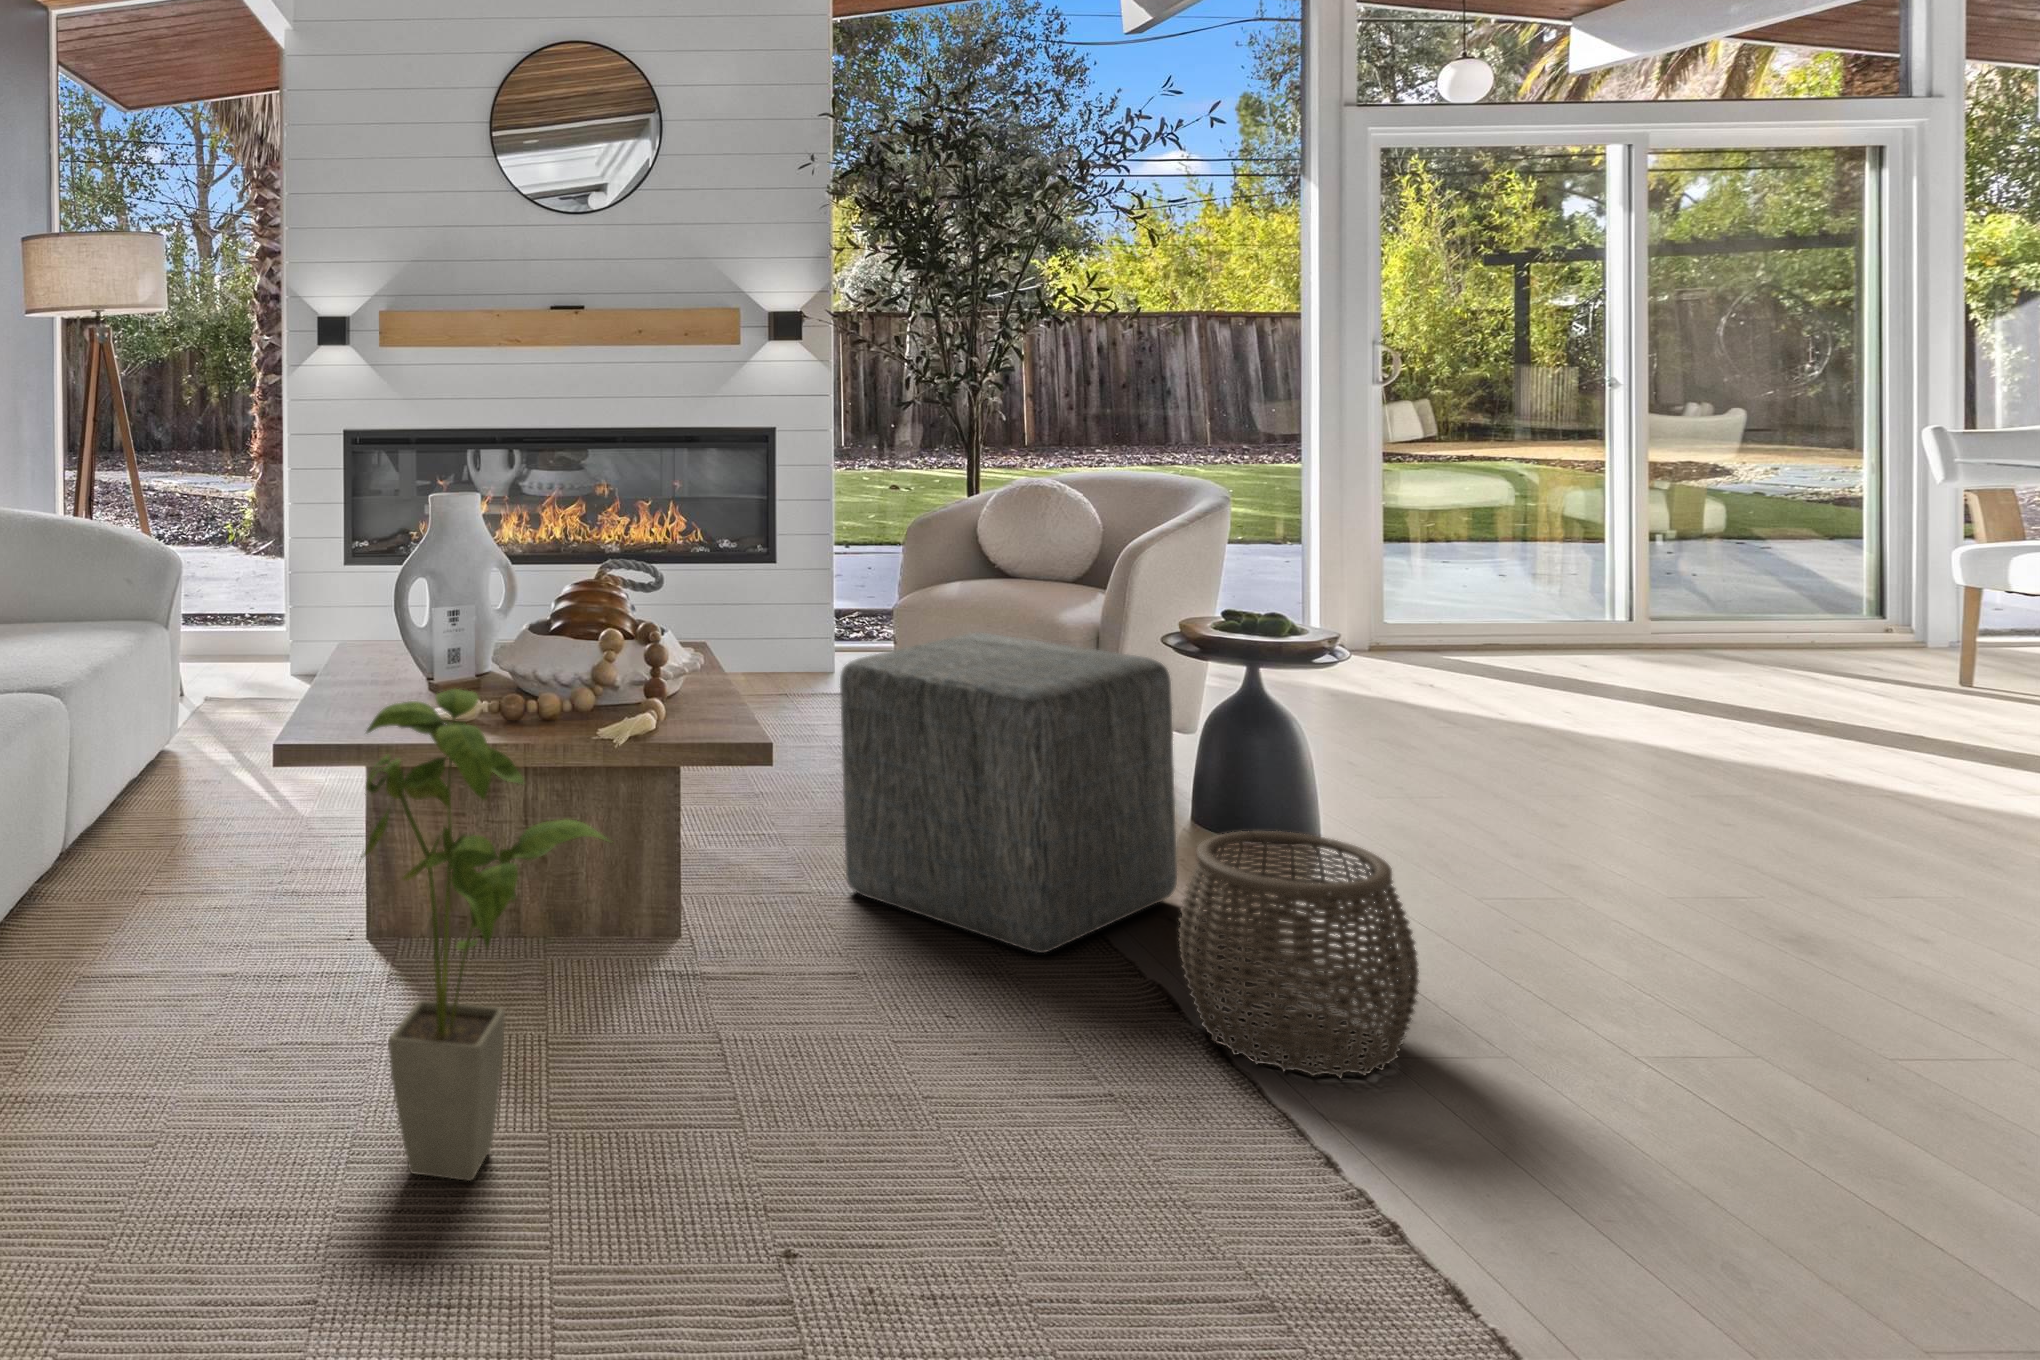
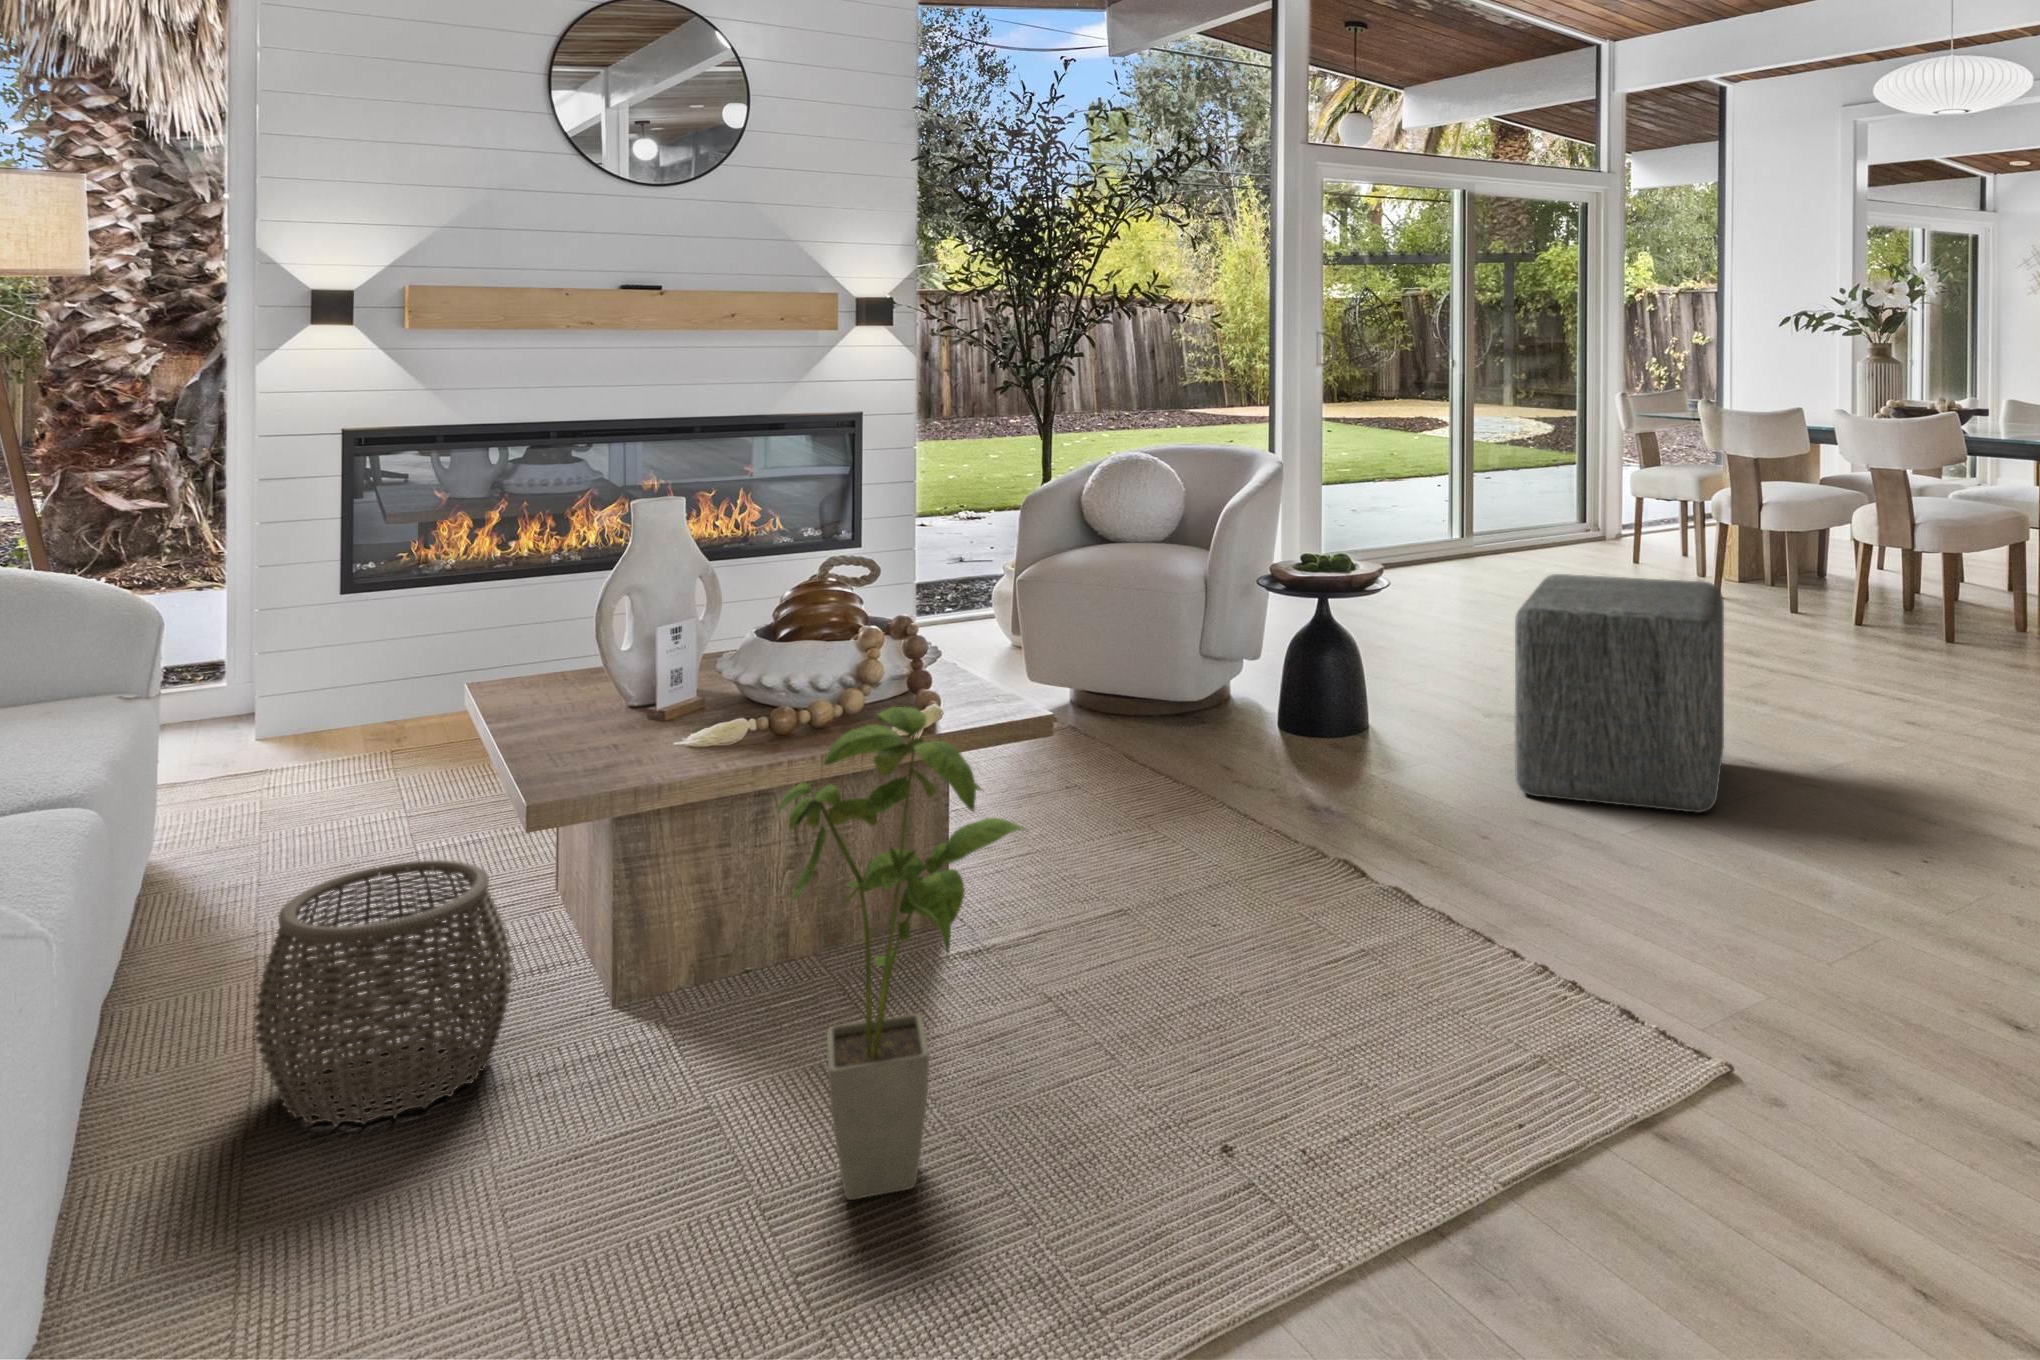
ottoman: present [840,632,1177,953] -> present [1515,574,1724,813]
woven basket: present [1178,831,1419,1078] -> present [255,860,514,1126]

